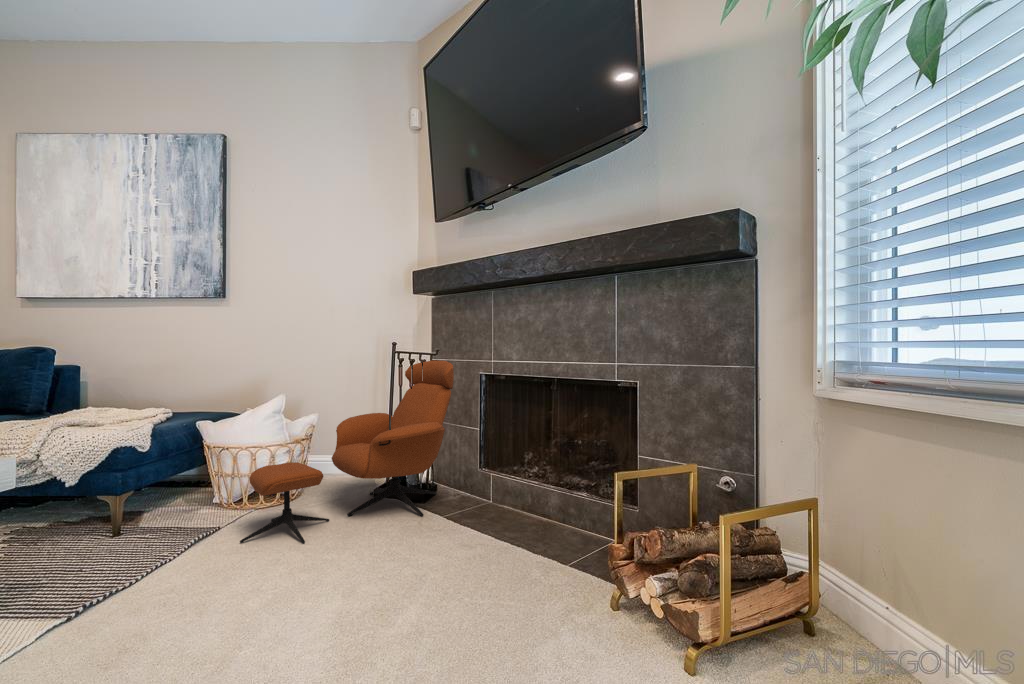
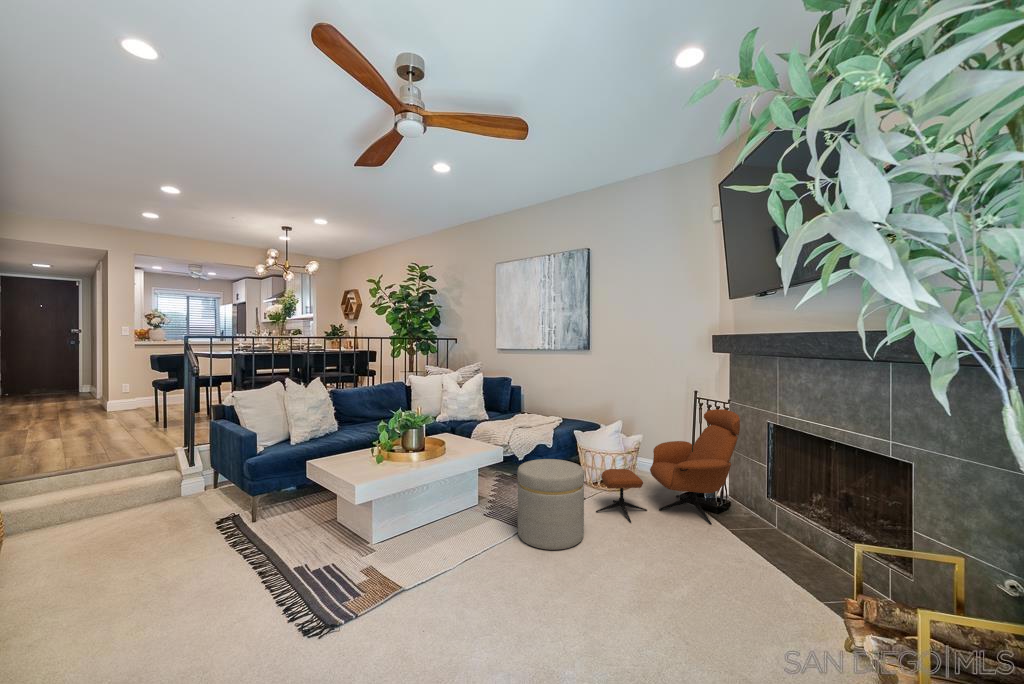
ottoman: none [46,455,215,640] -> present [517,459,584,550]

